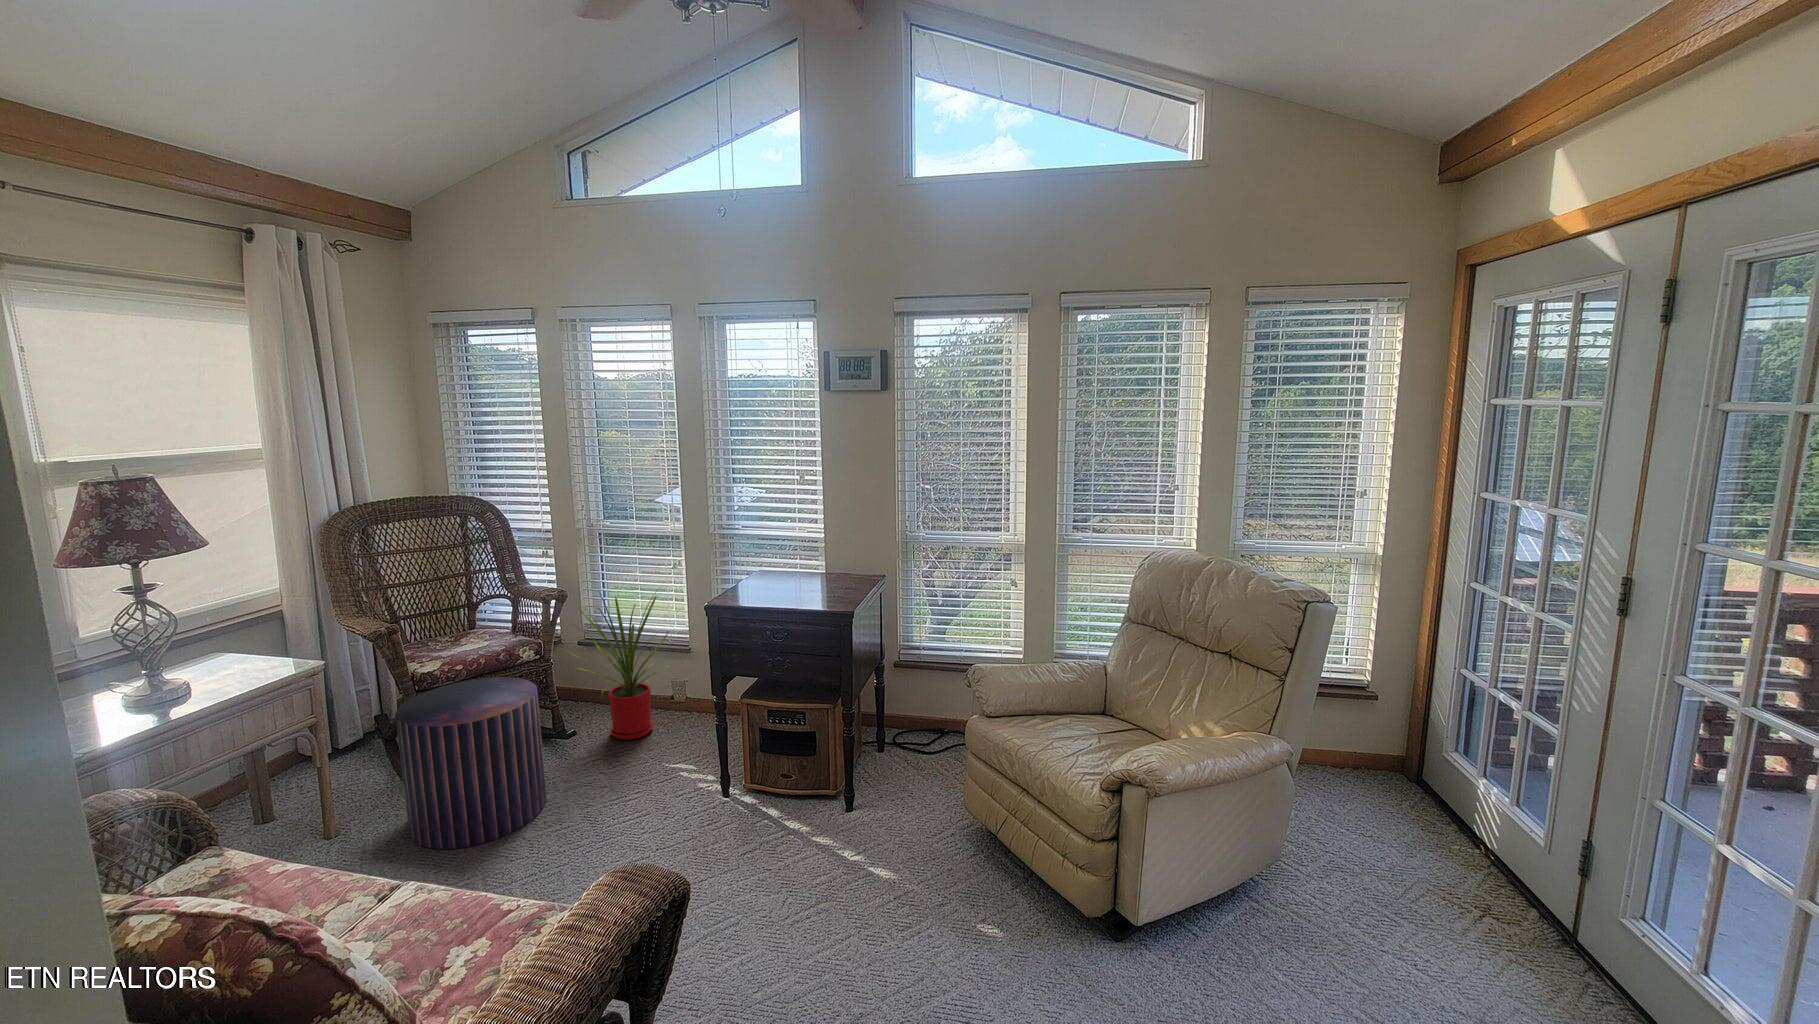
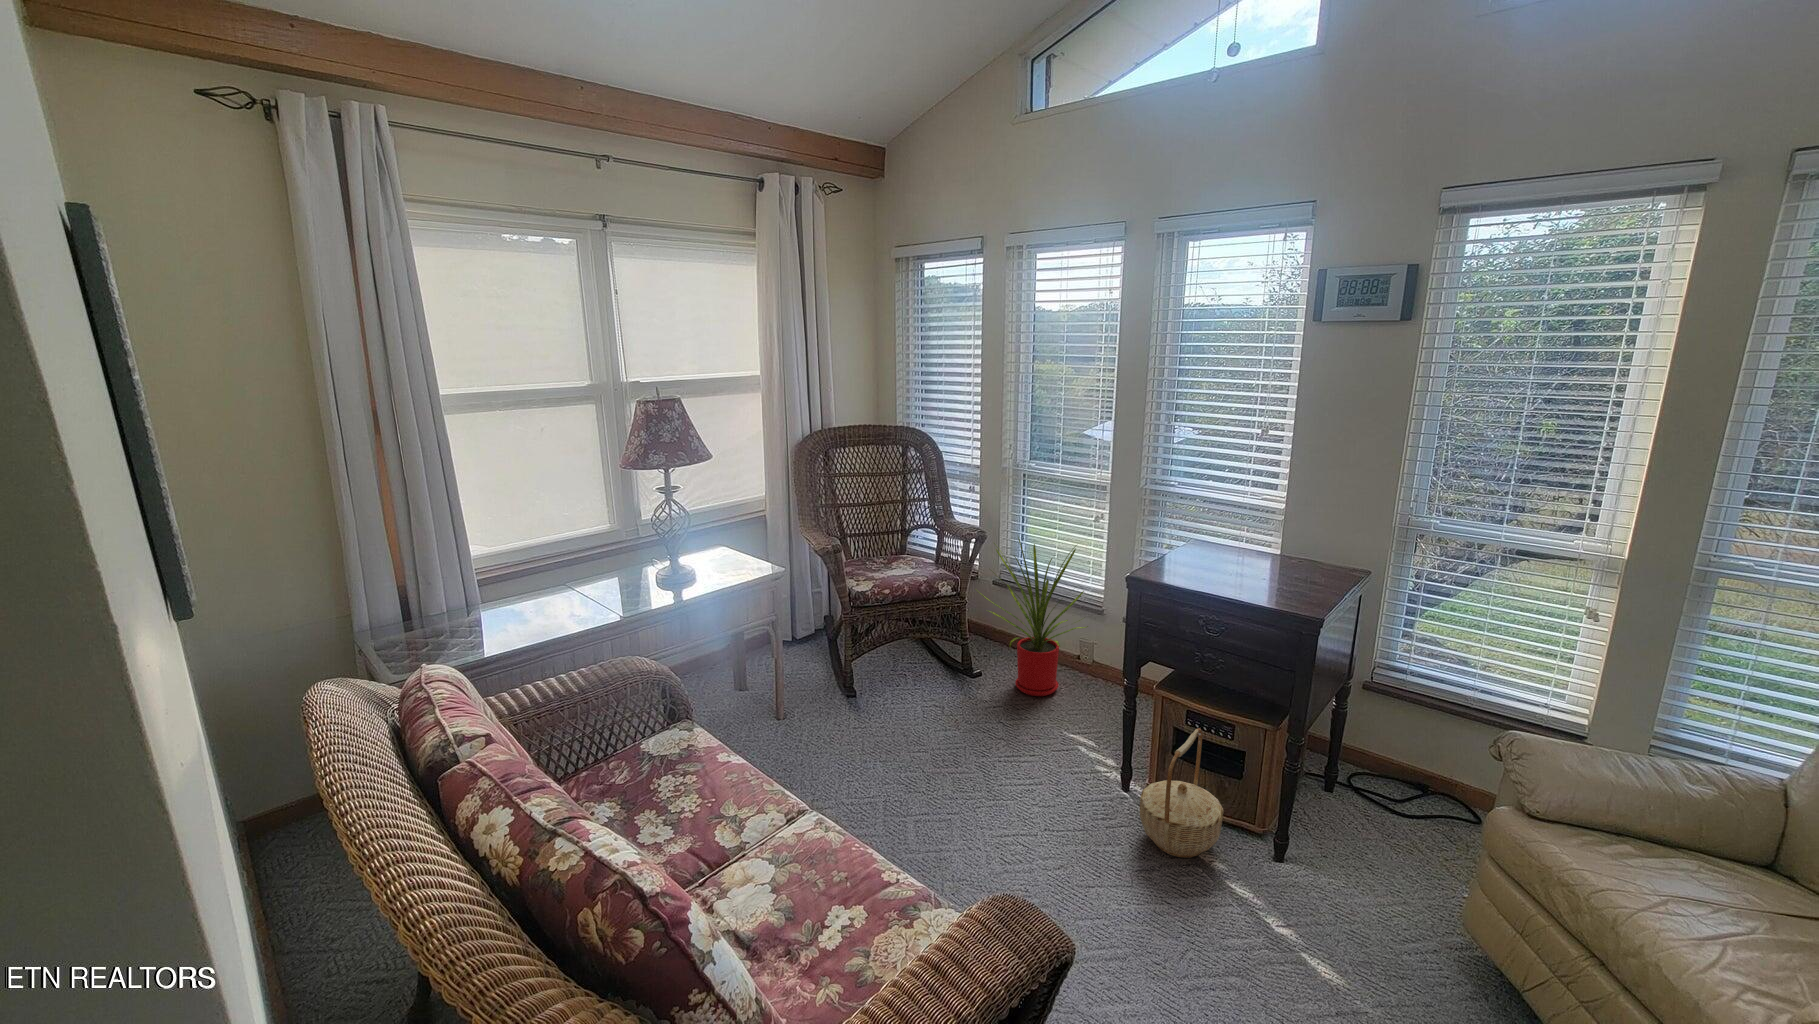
pouf: present [395,677,547,849] -> none [831,608,949,768]
basket: none [737,721,804,833] -> present [1140,728,1224,858]

